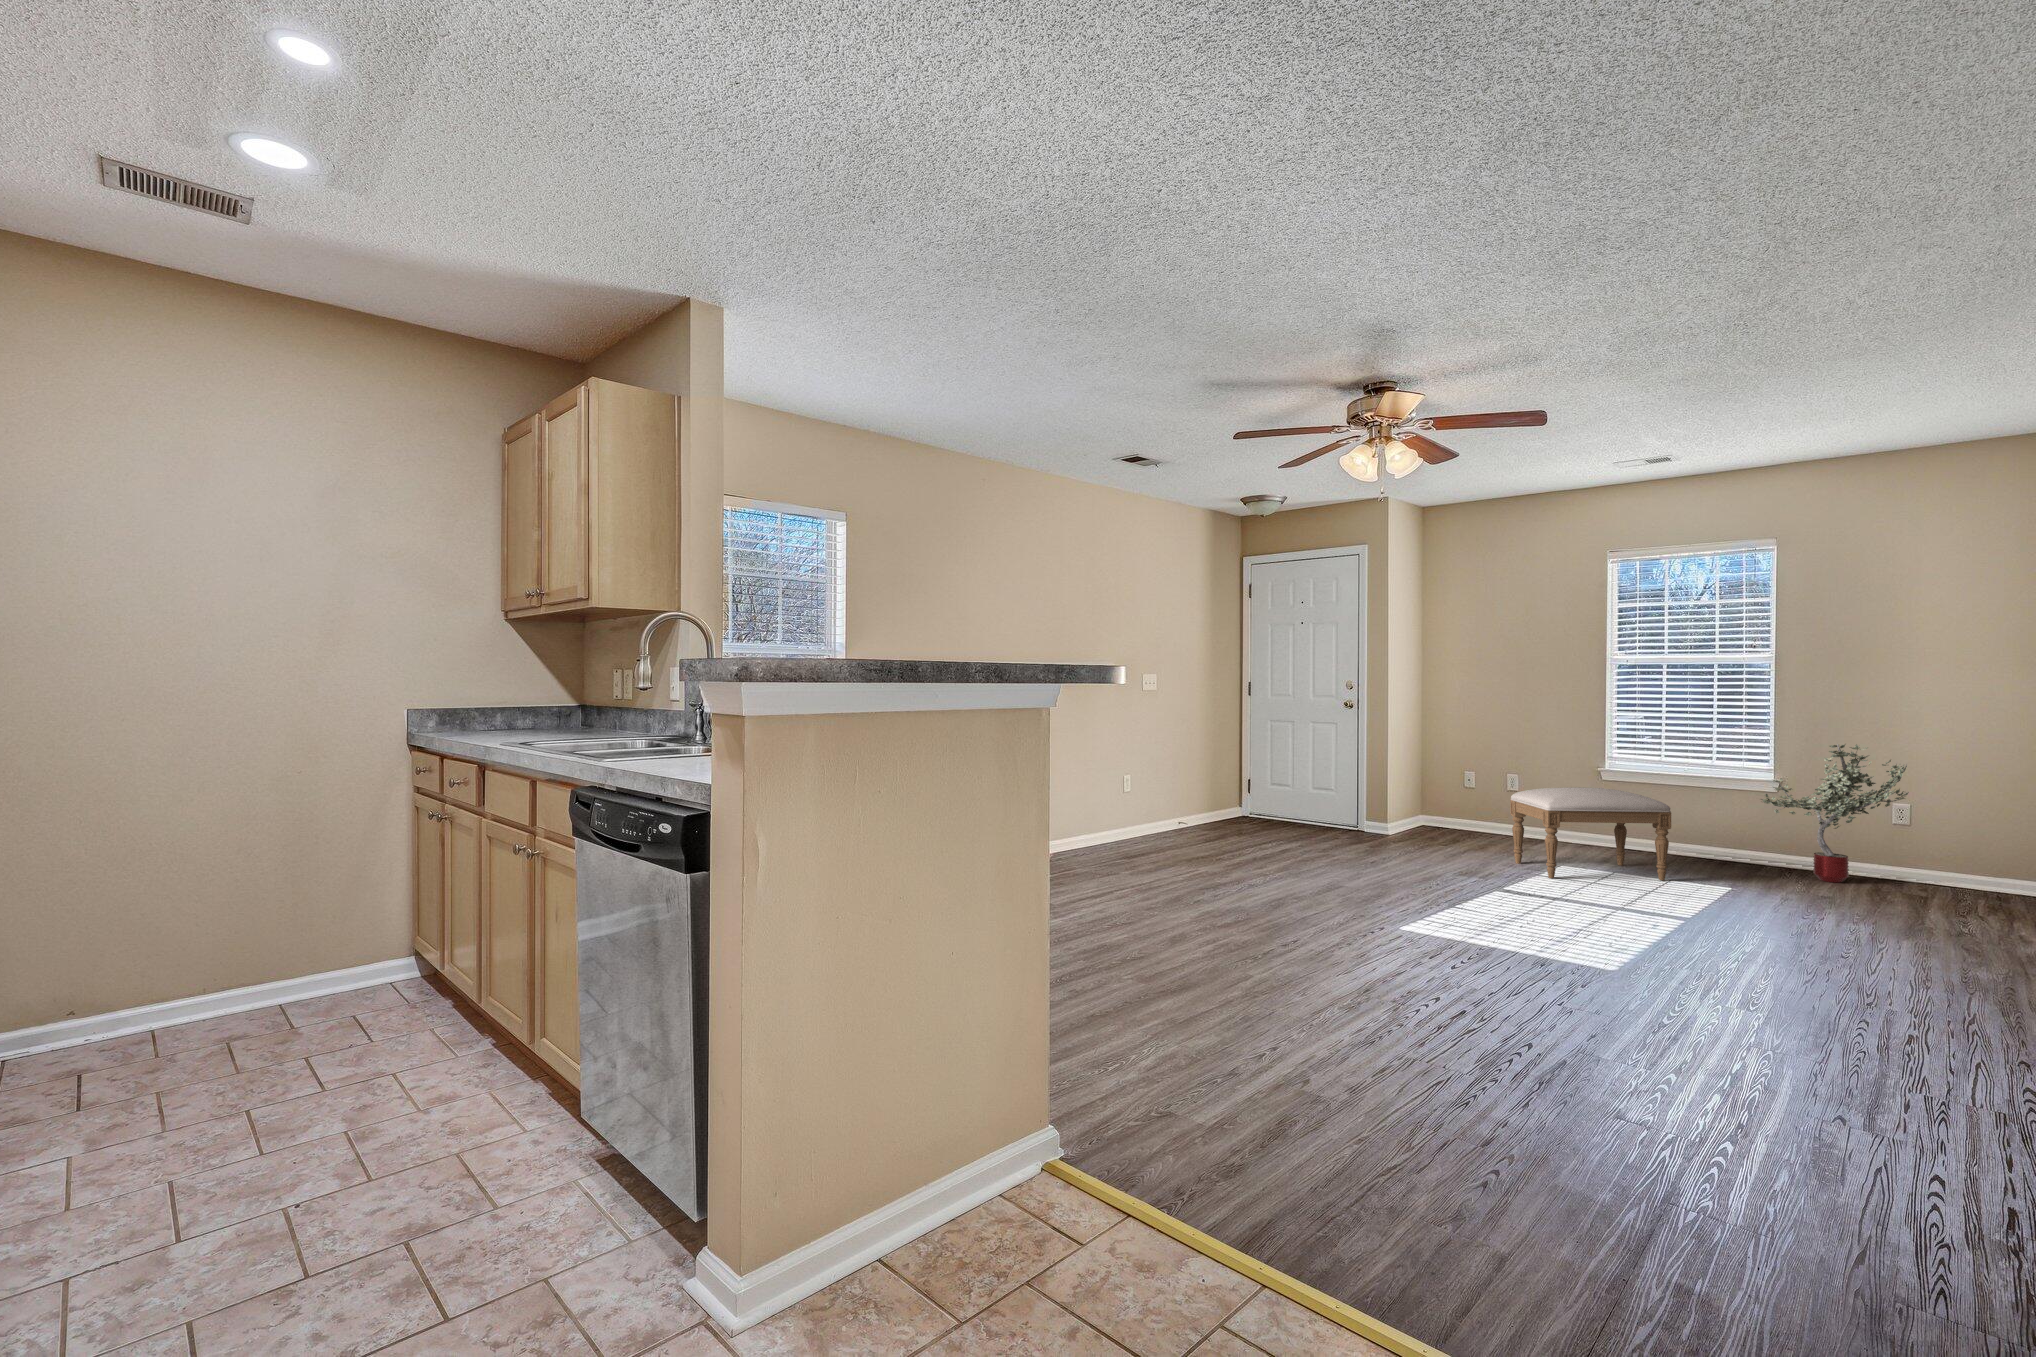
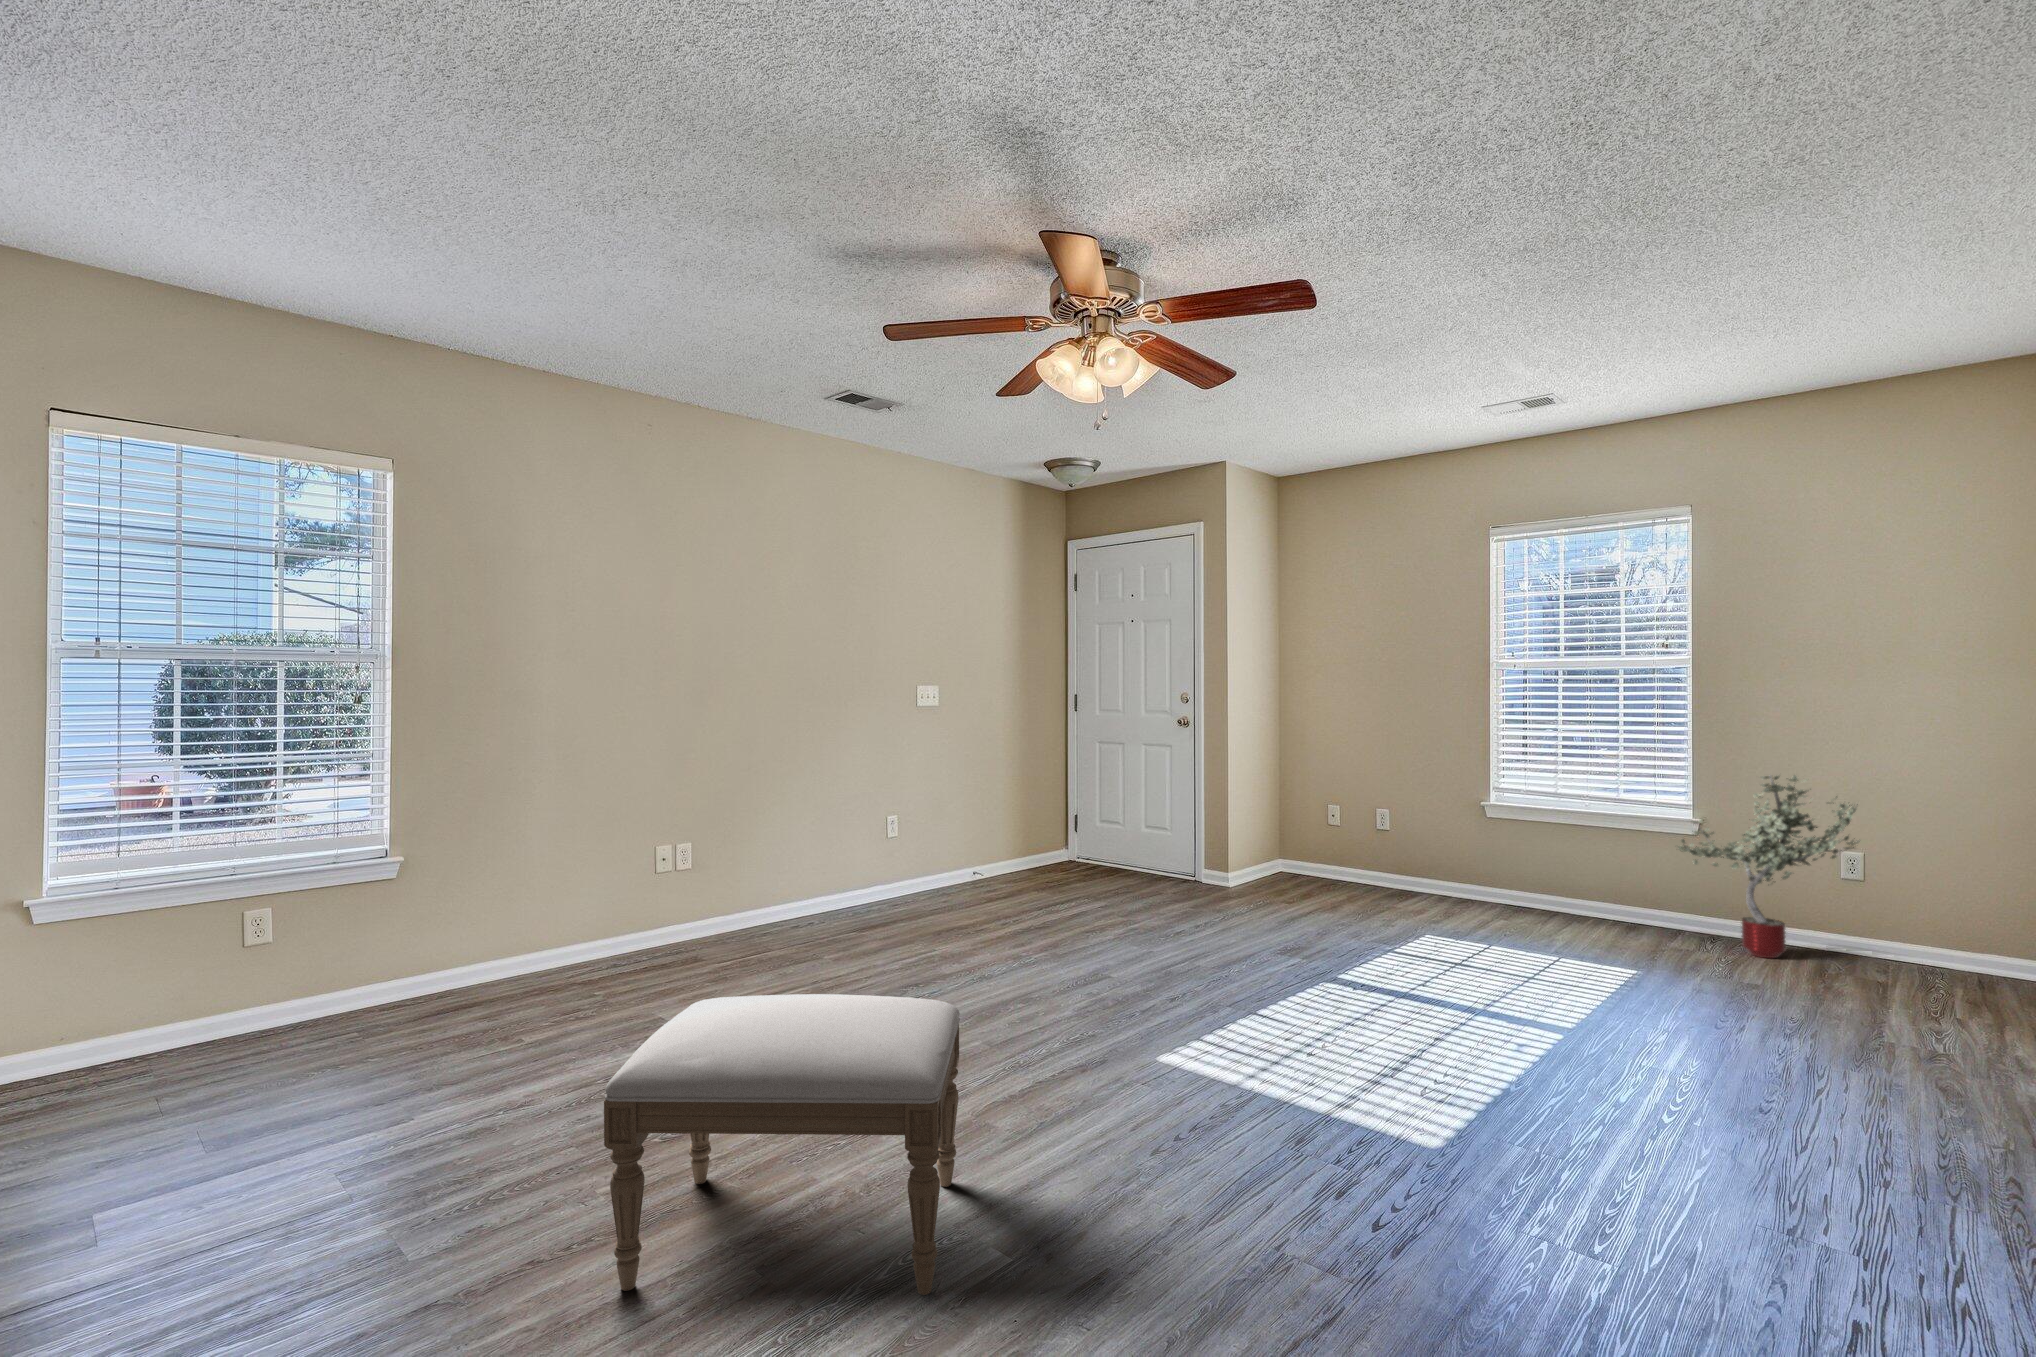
ottoman: present [1510,787,1671,880] -> present [604,994,960,1295]

